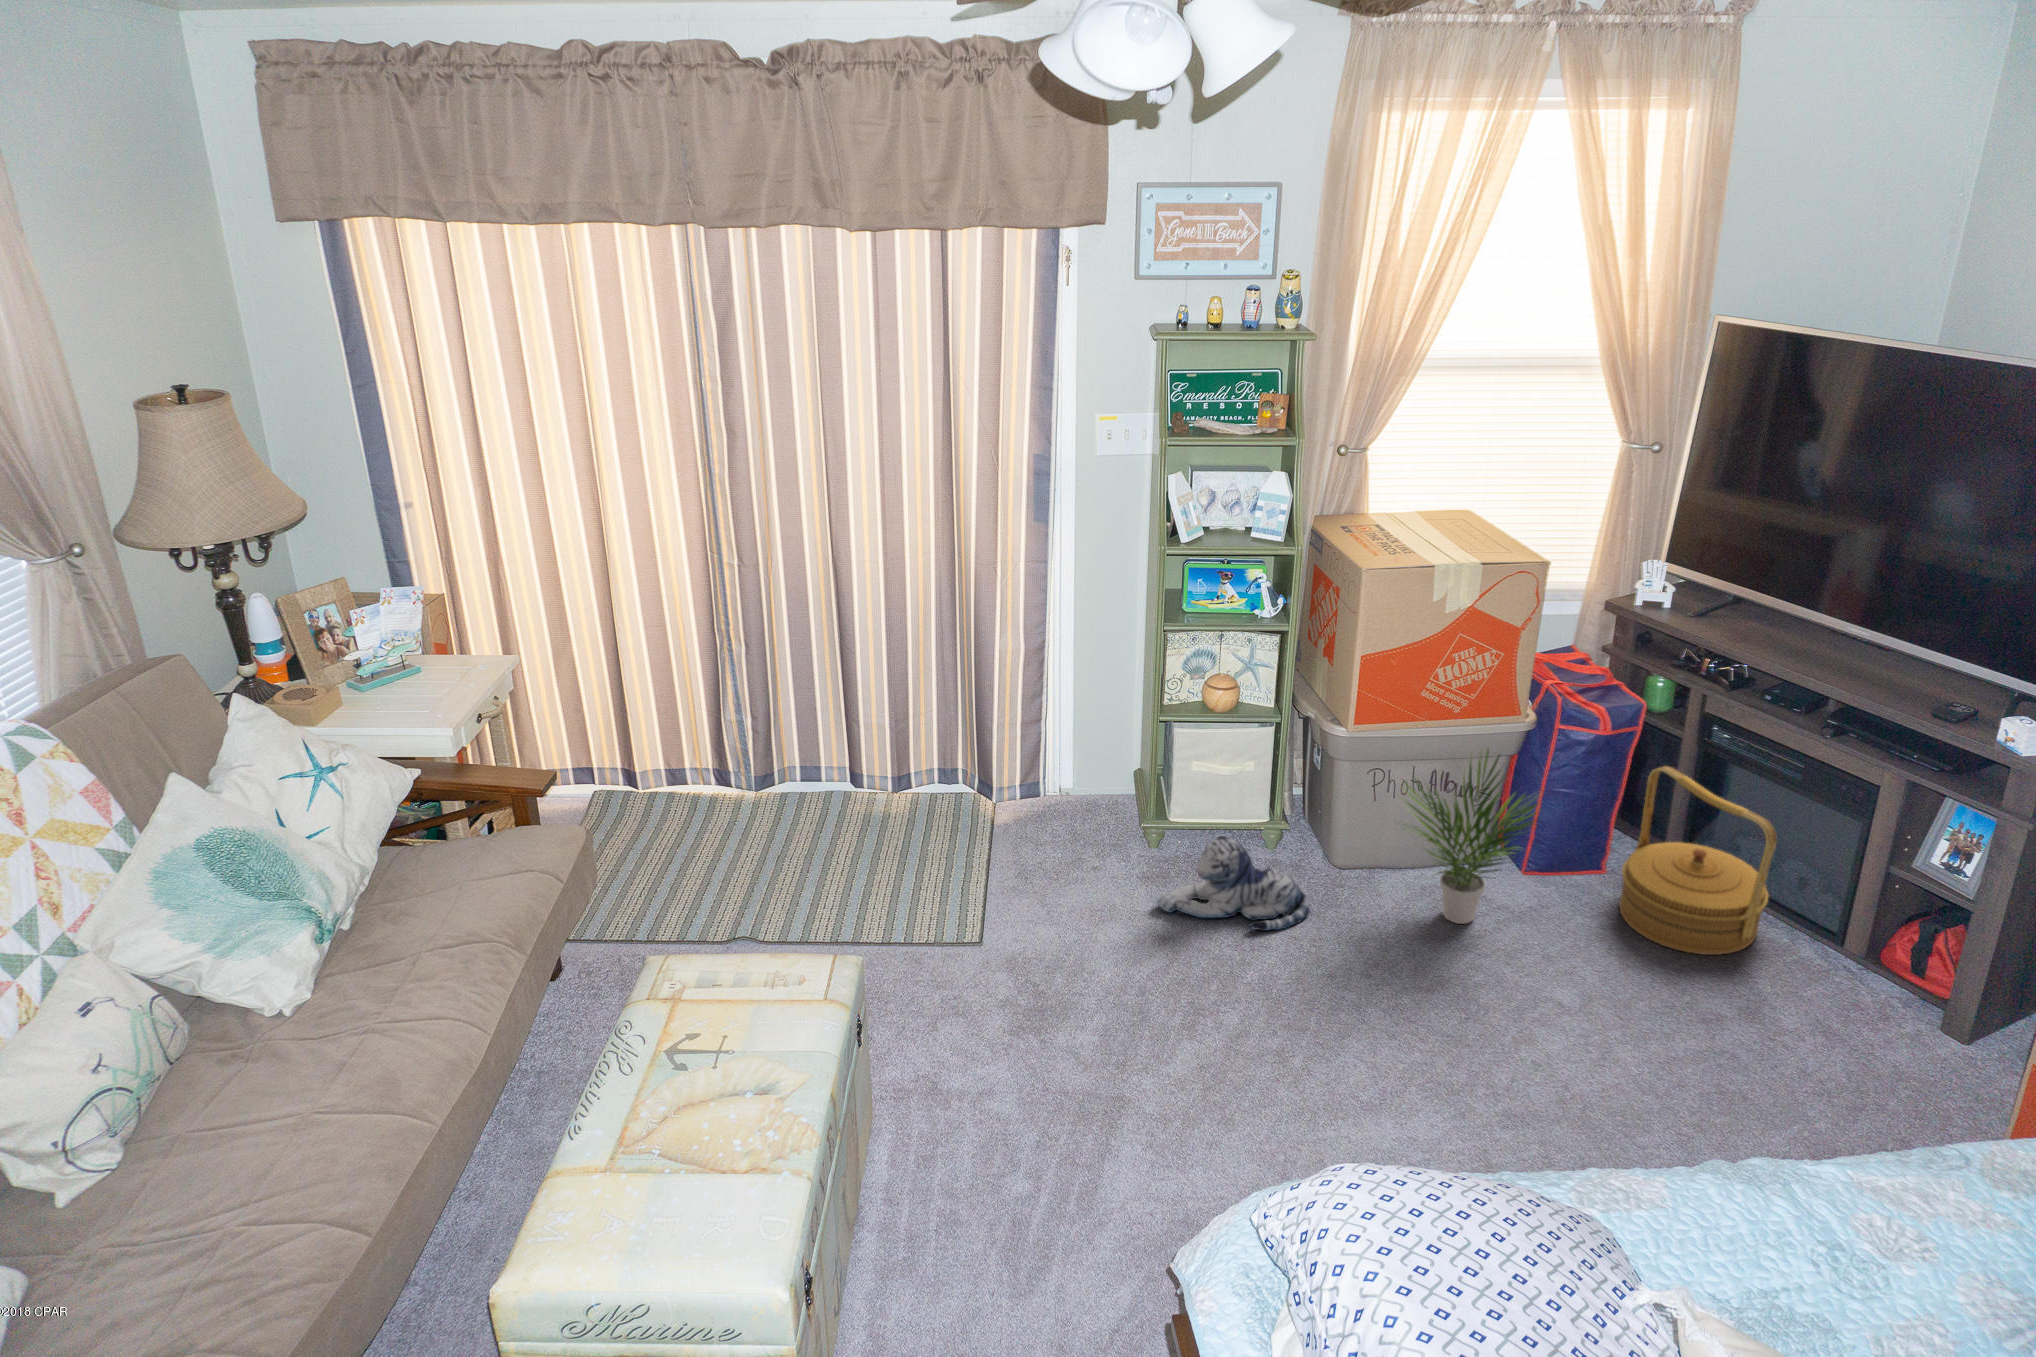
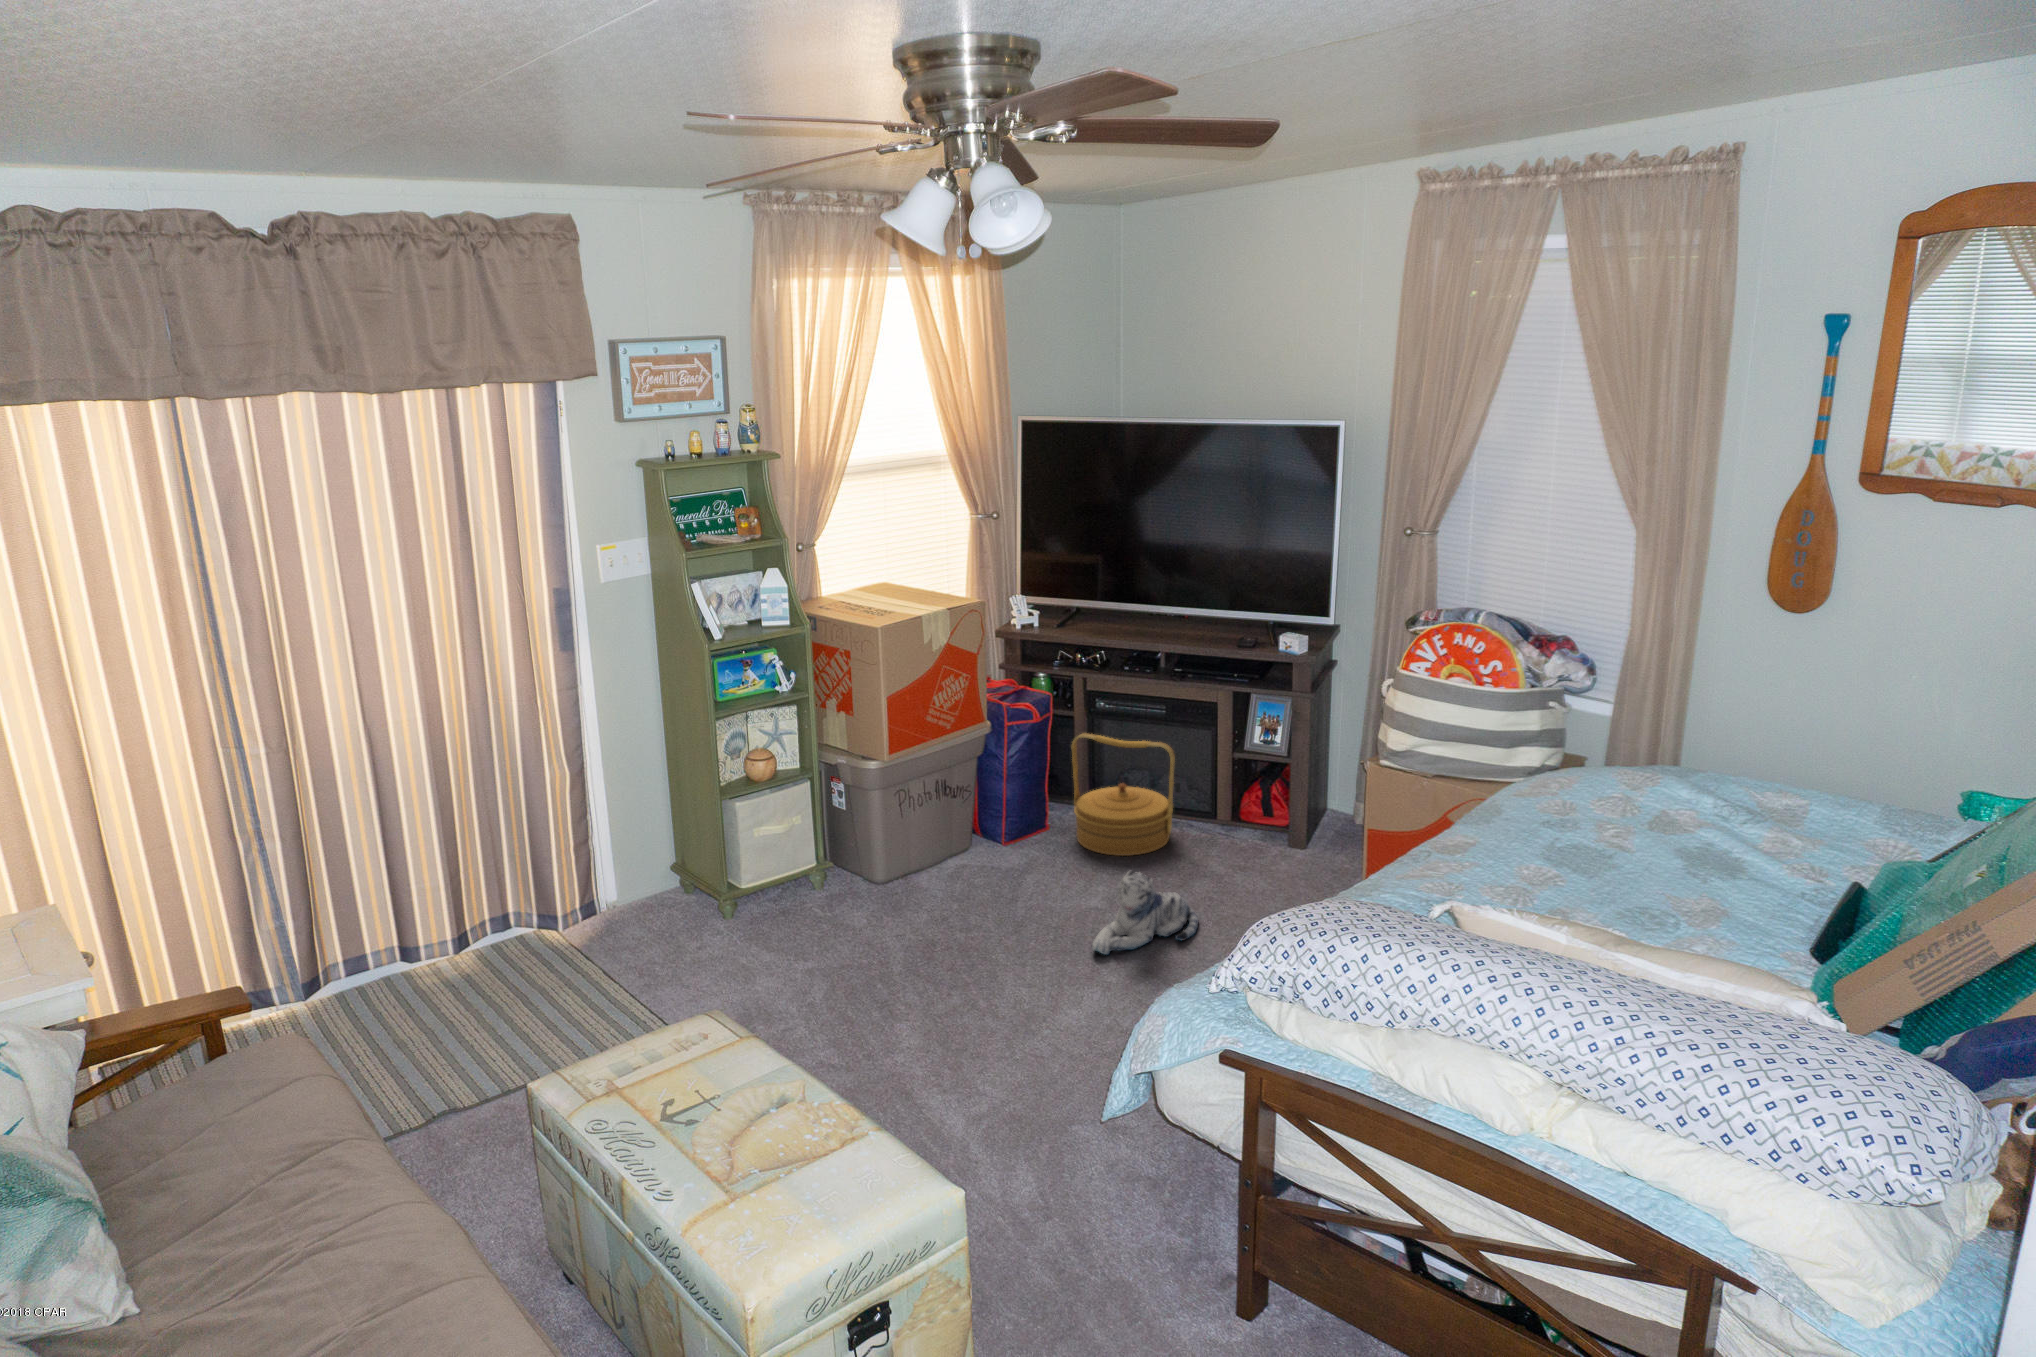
potted plant: present [1404,750,1538,924] -> none [923,747,1041,887]
plush toy: present [1157,835,1310,931] -> present [1092,871,1199,955]

